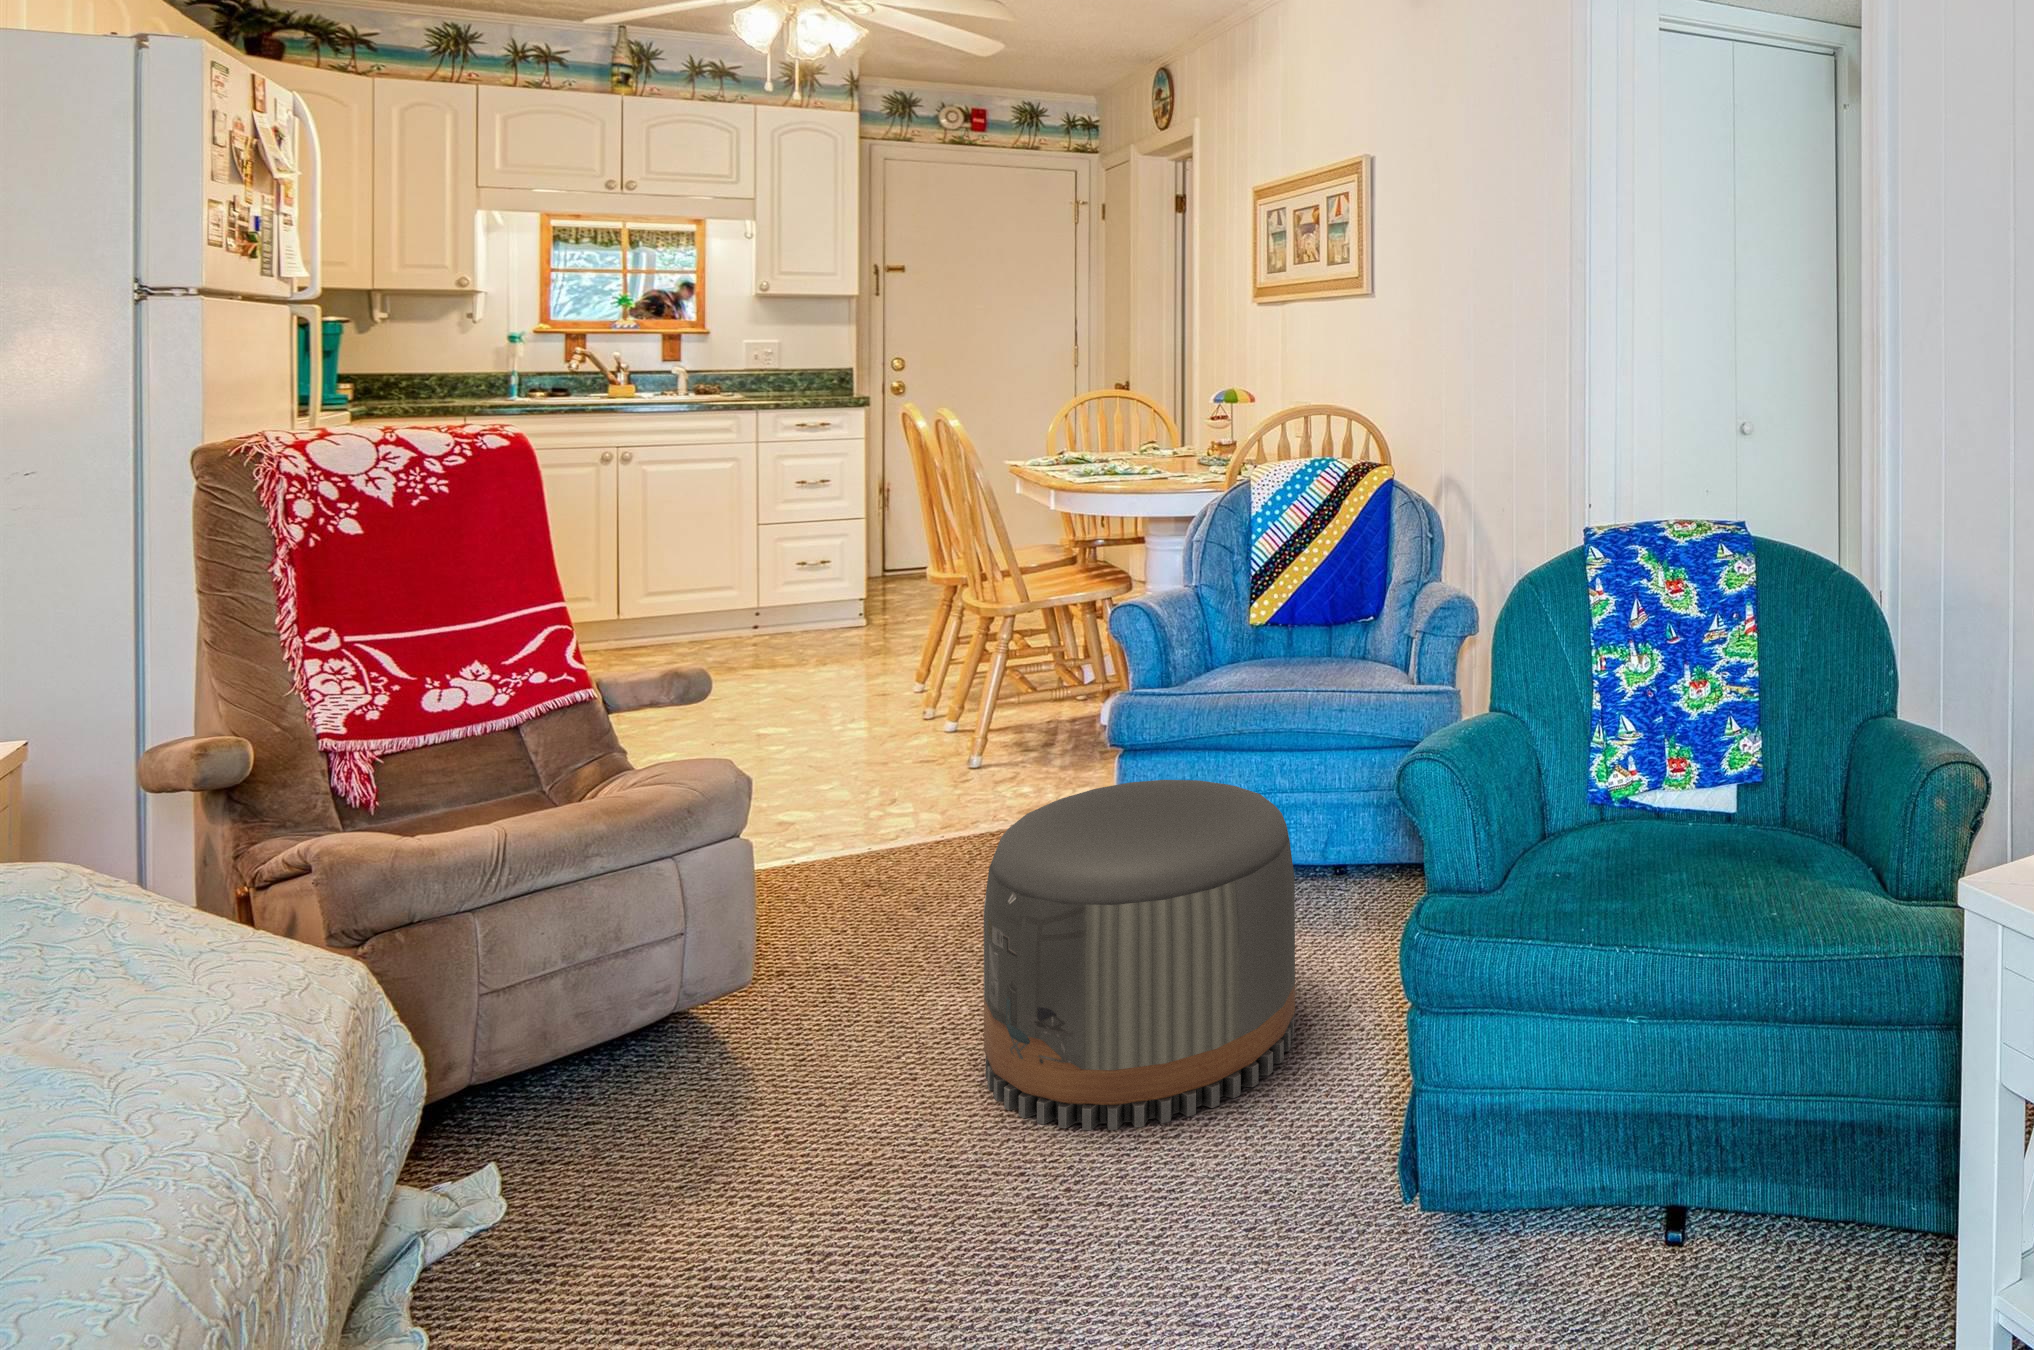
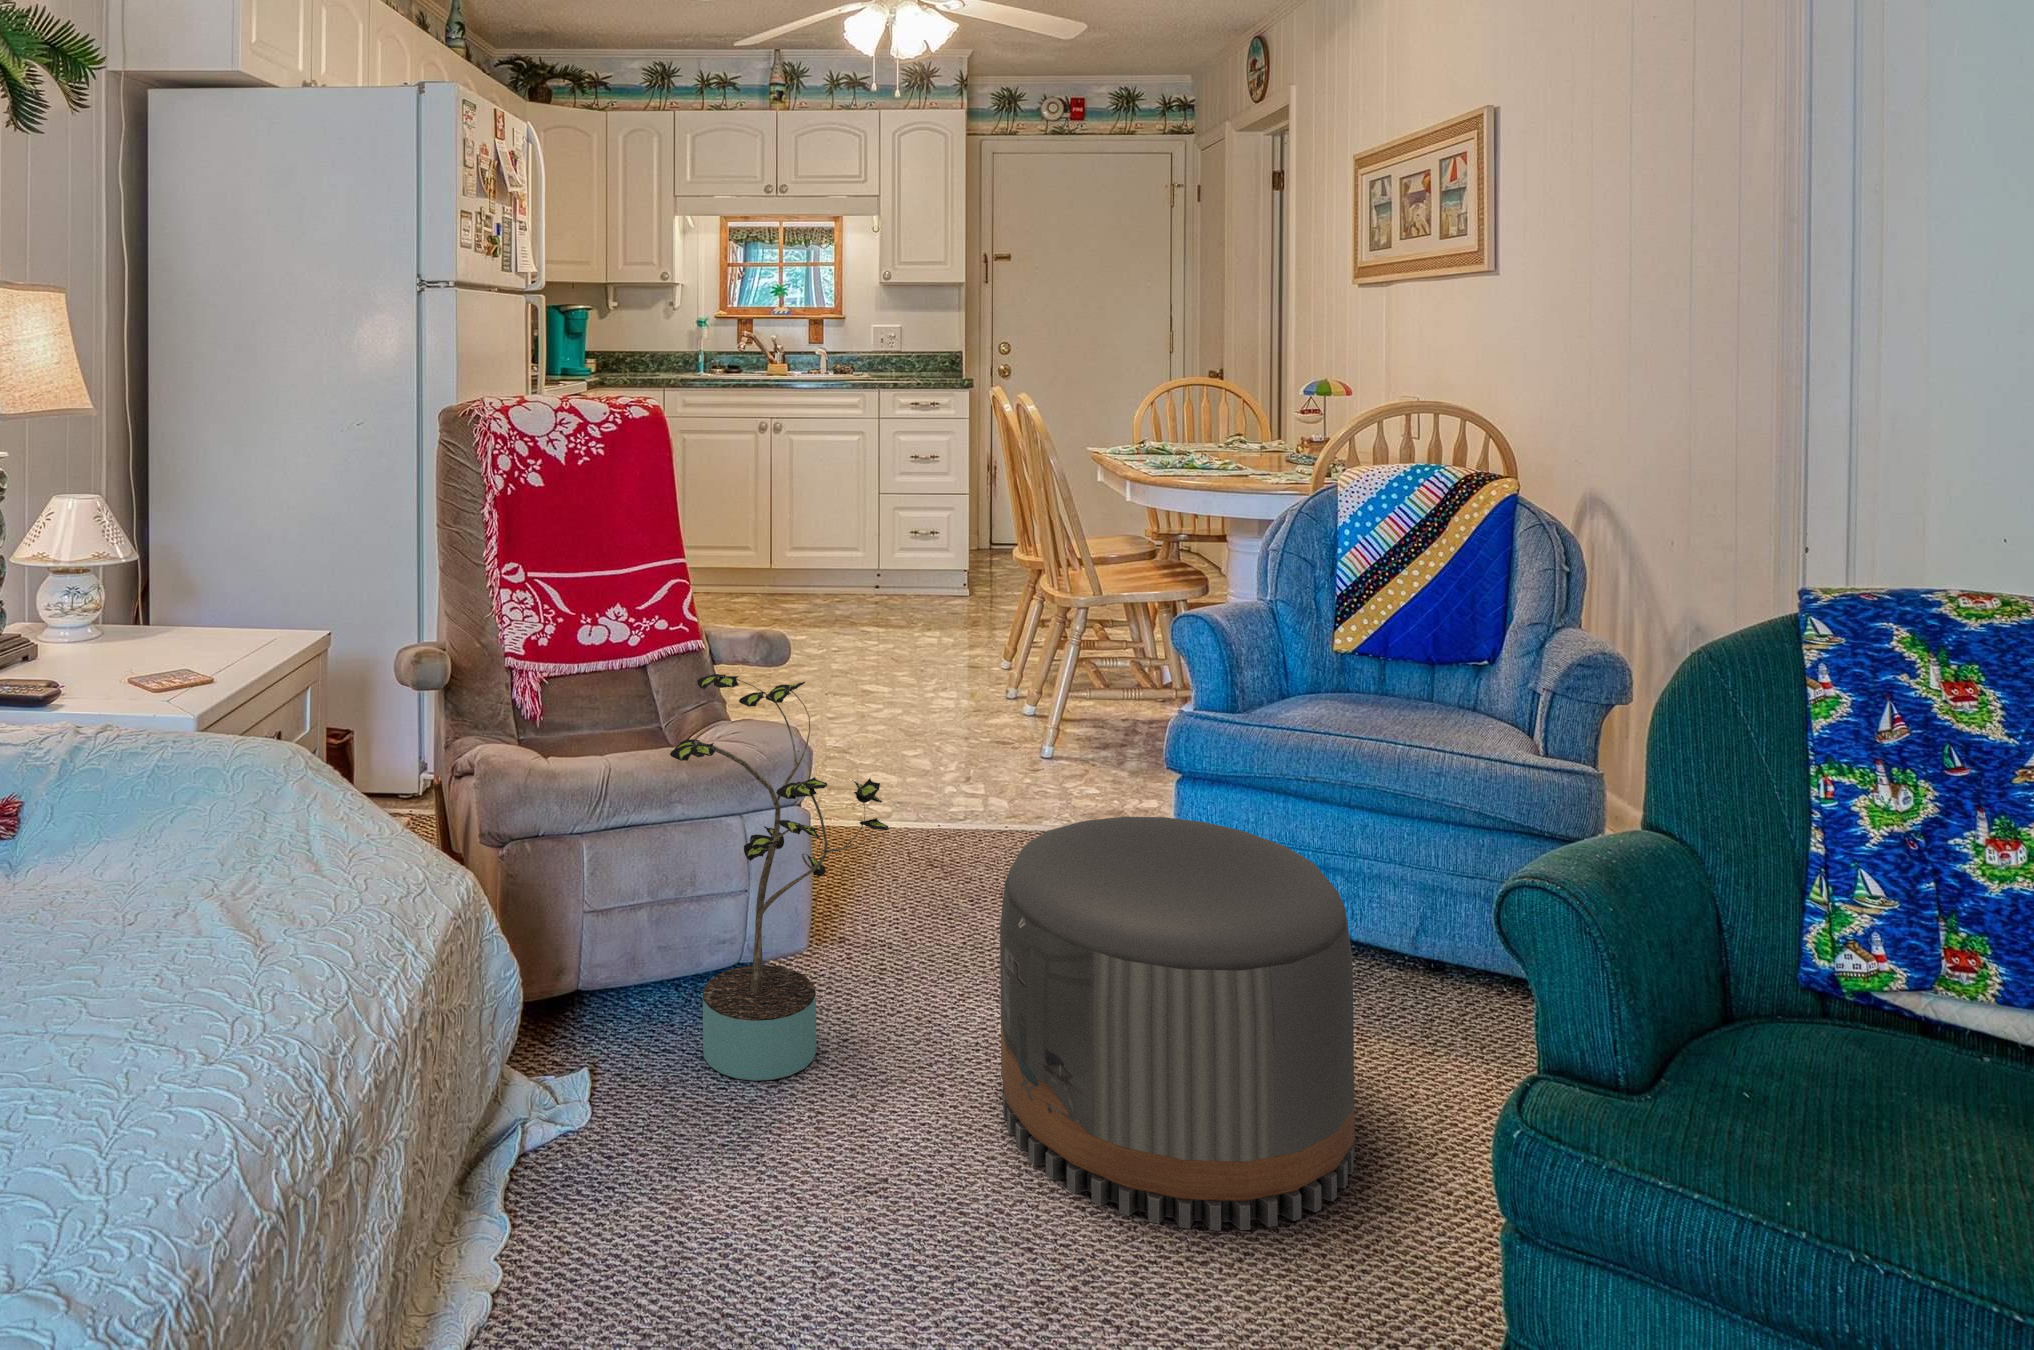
potted plant: none [606,714,862,1144] -> present [670,674,888,1081]

